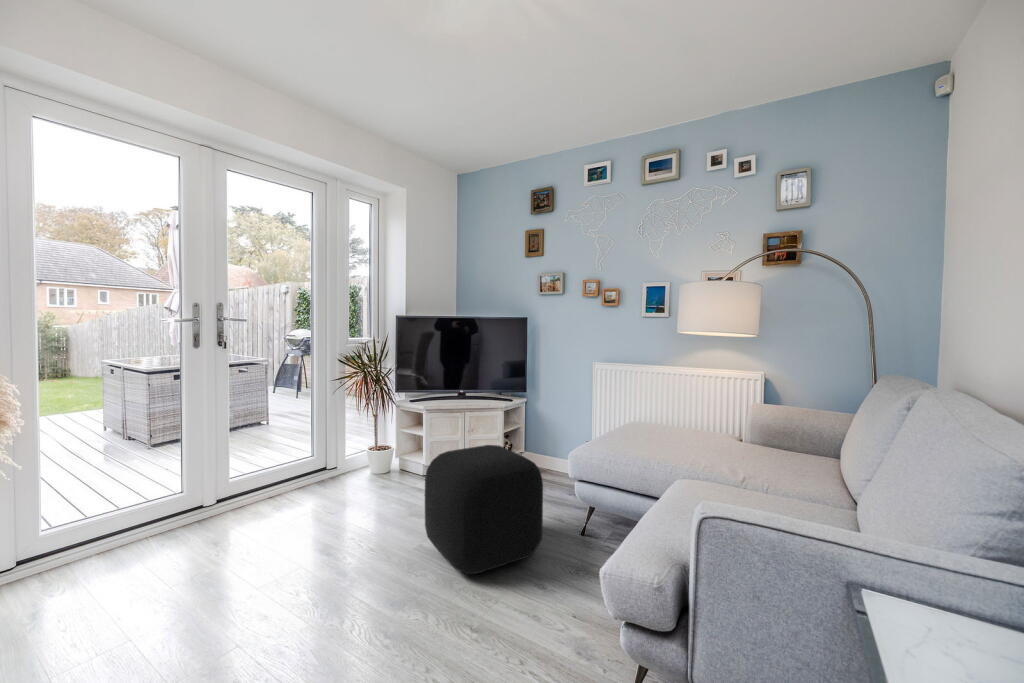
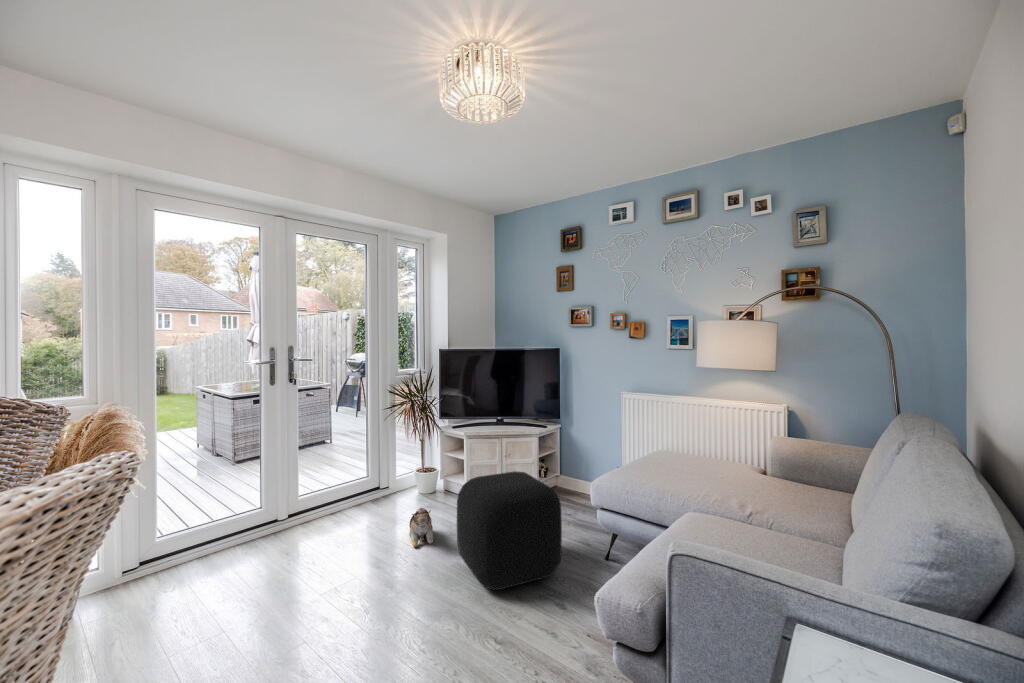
plush toy: none [366,488,394,533] -> present [409,508,433,547]

